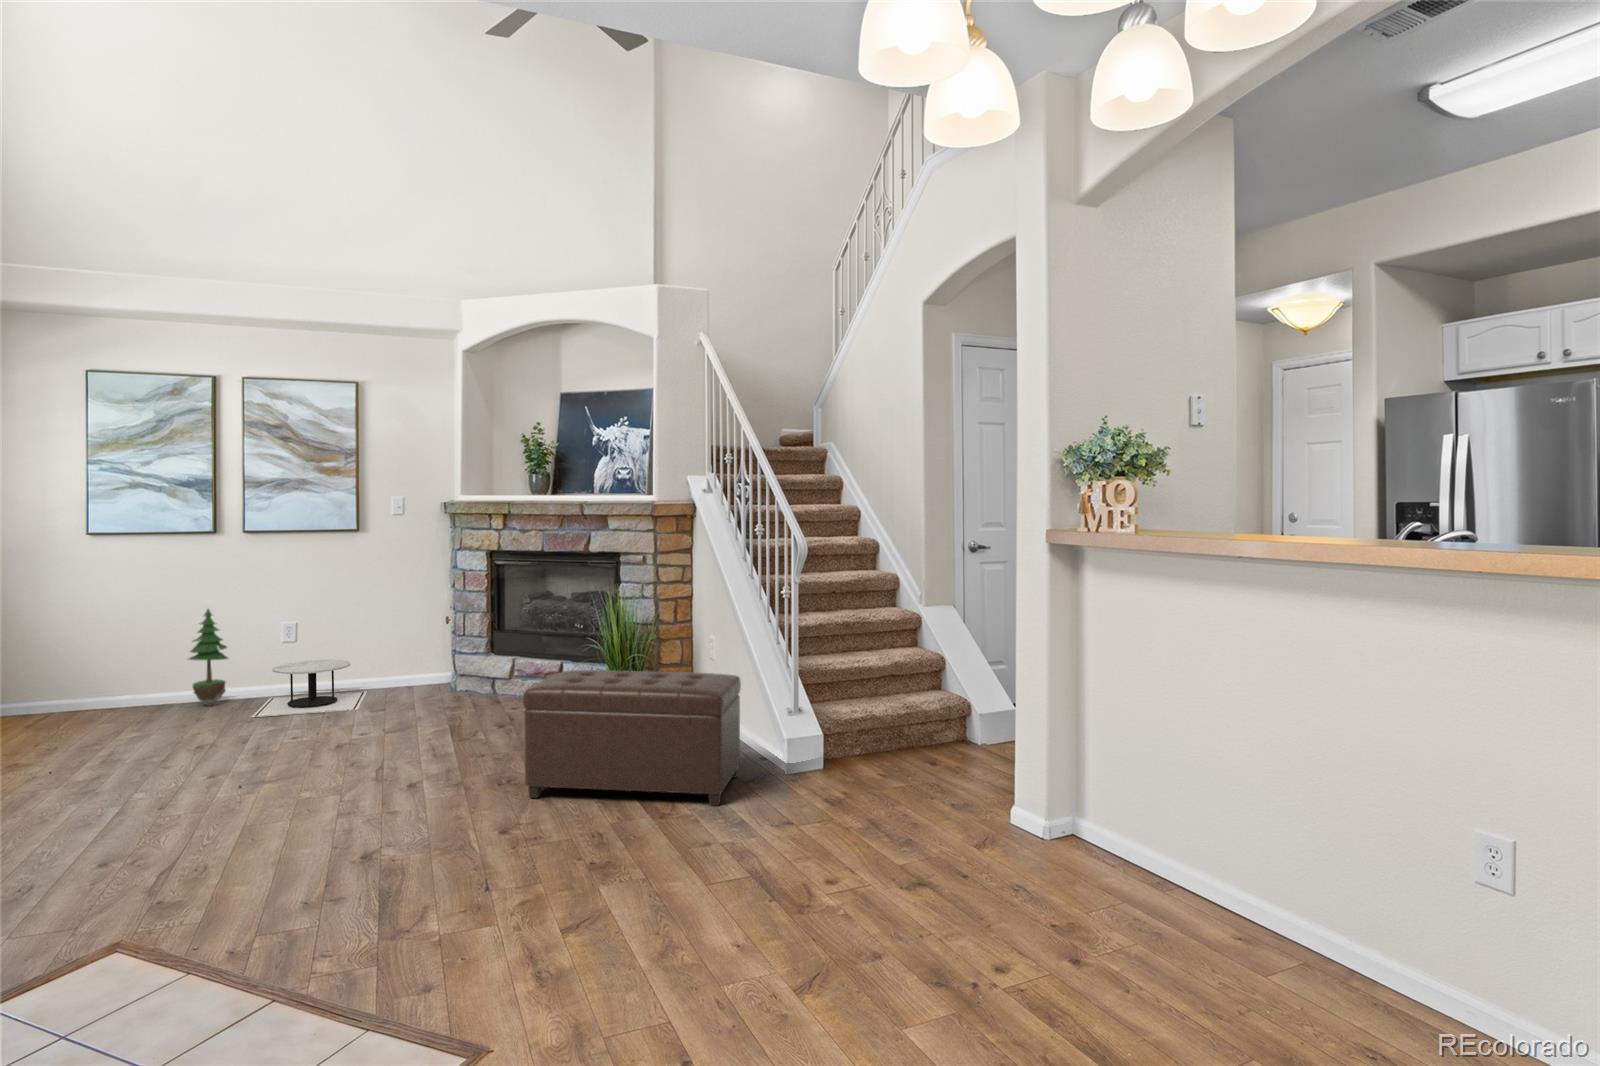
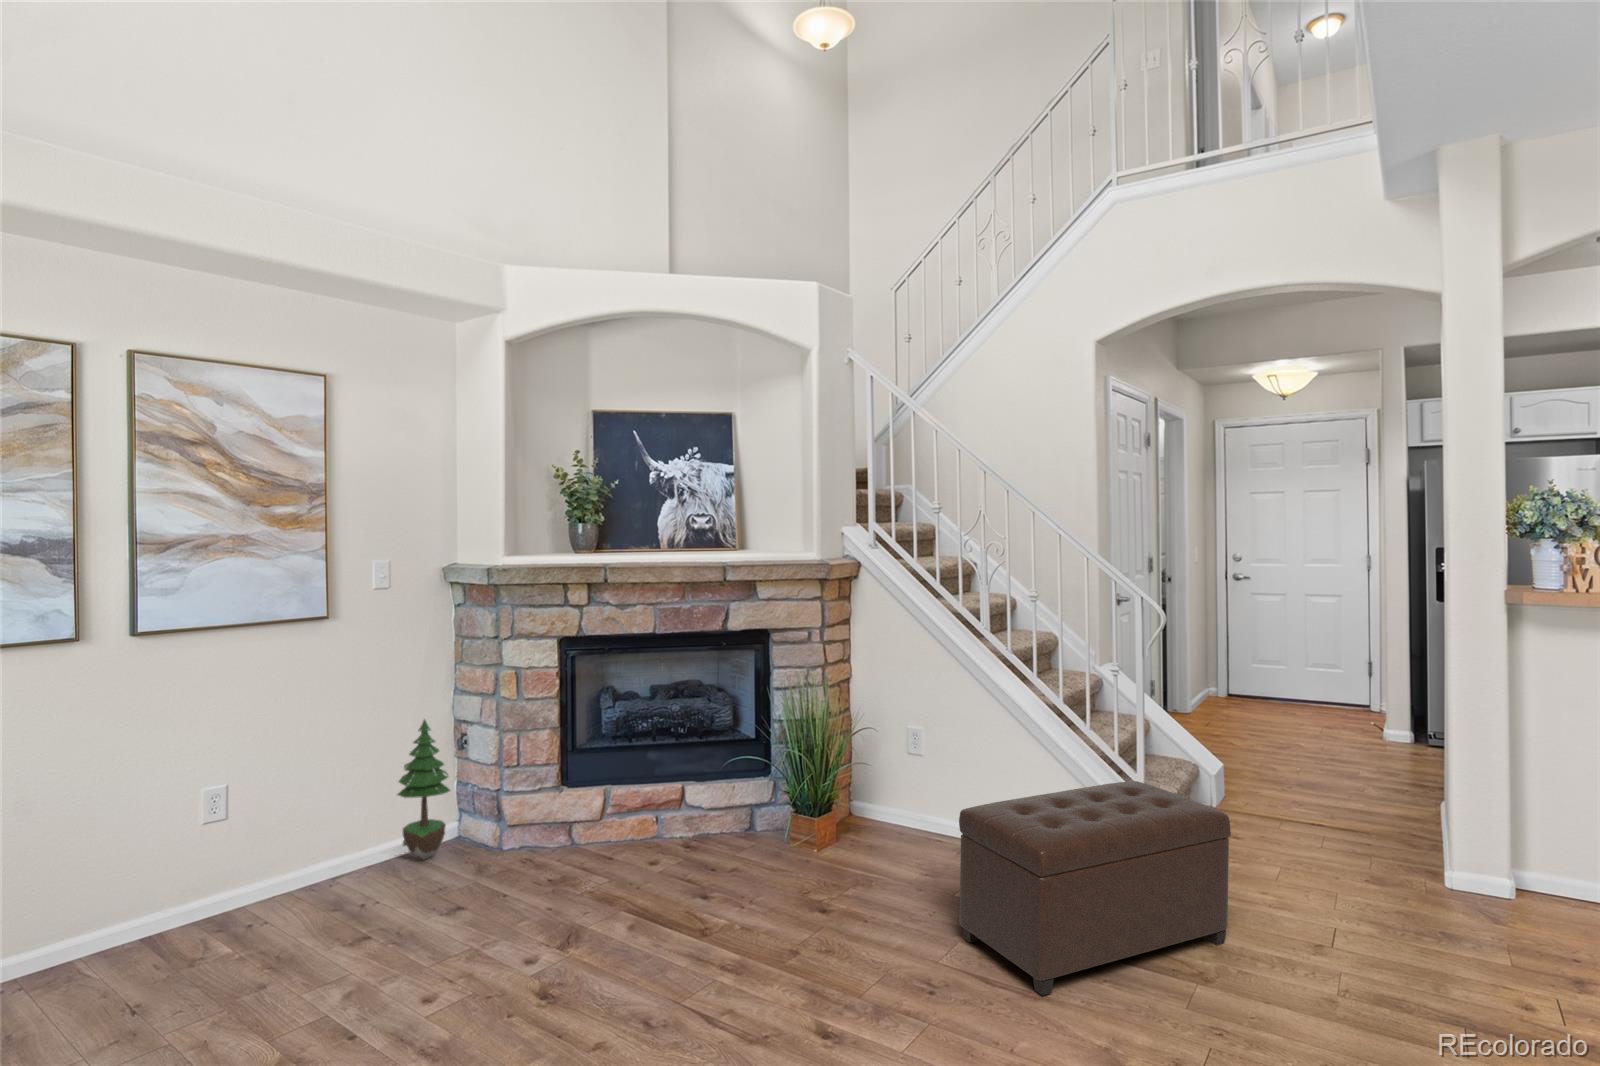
potted tree: present [189,609,228,706] -> present [398,720,450,859]
side table: present [252,660,367,717] -> none [185,836,418,977]

